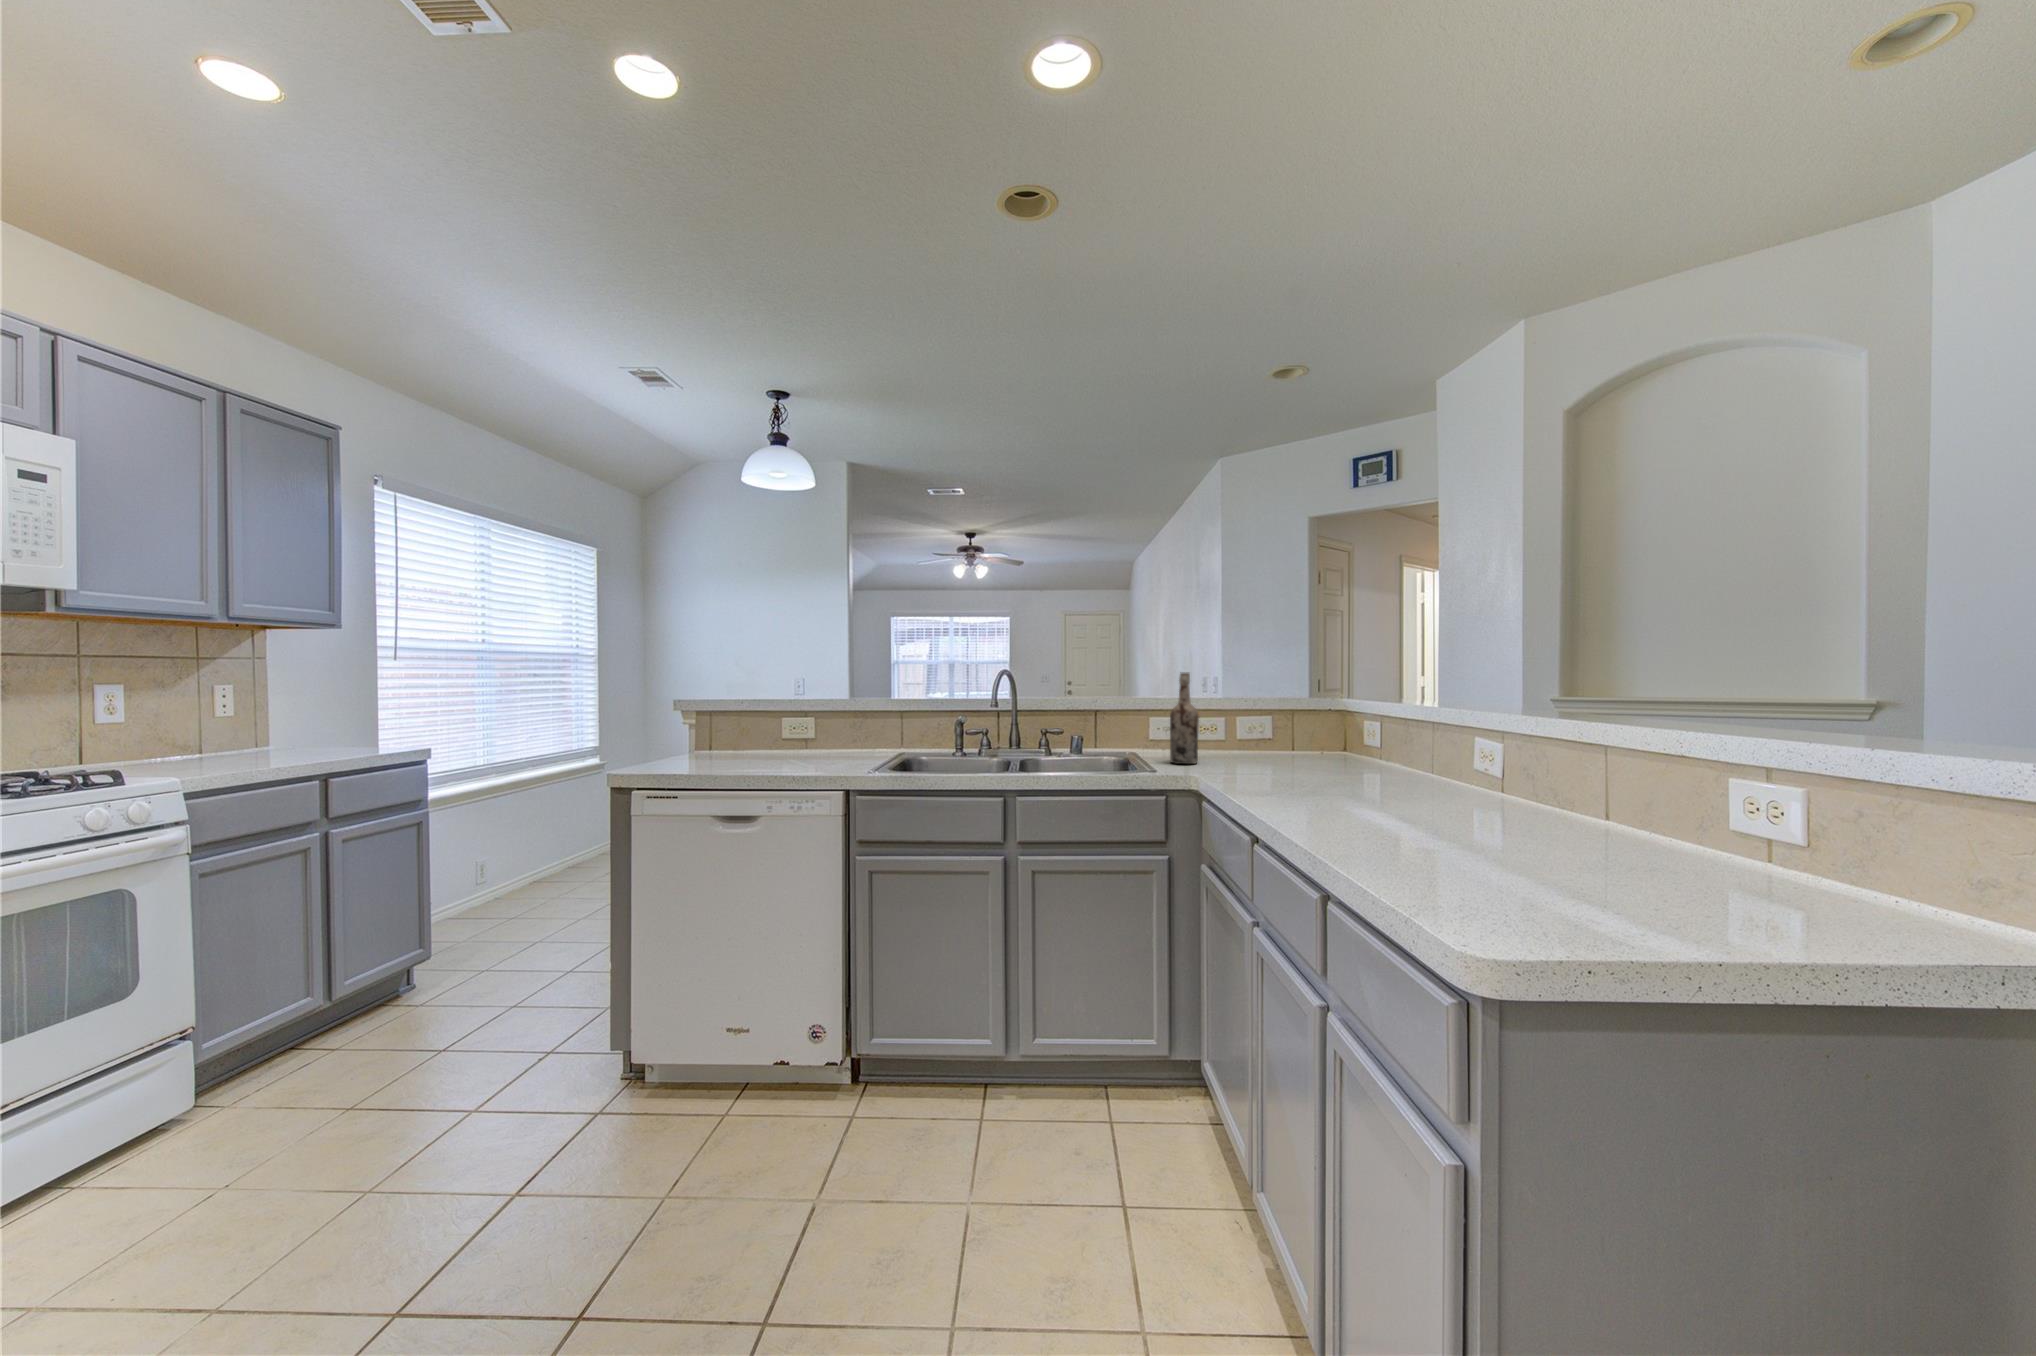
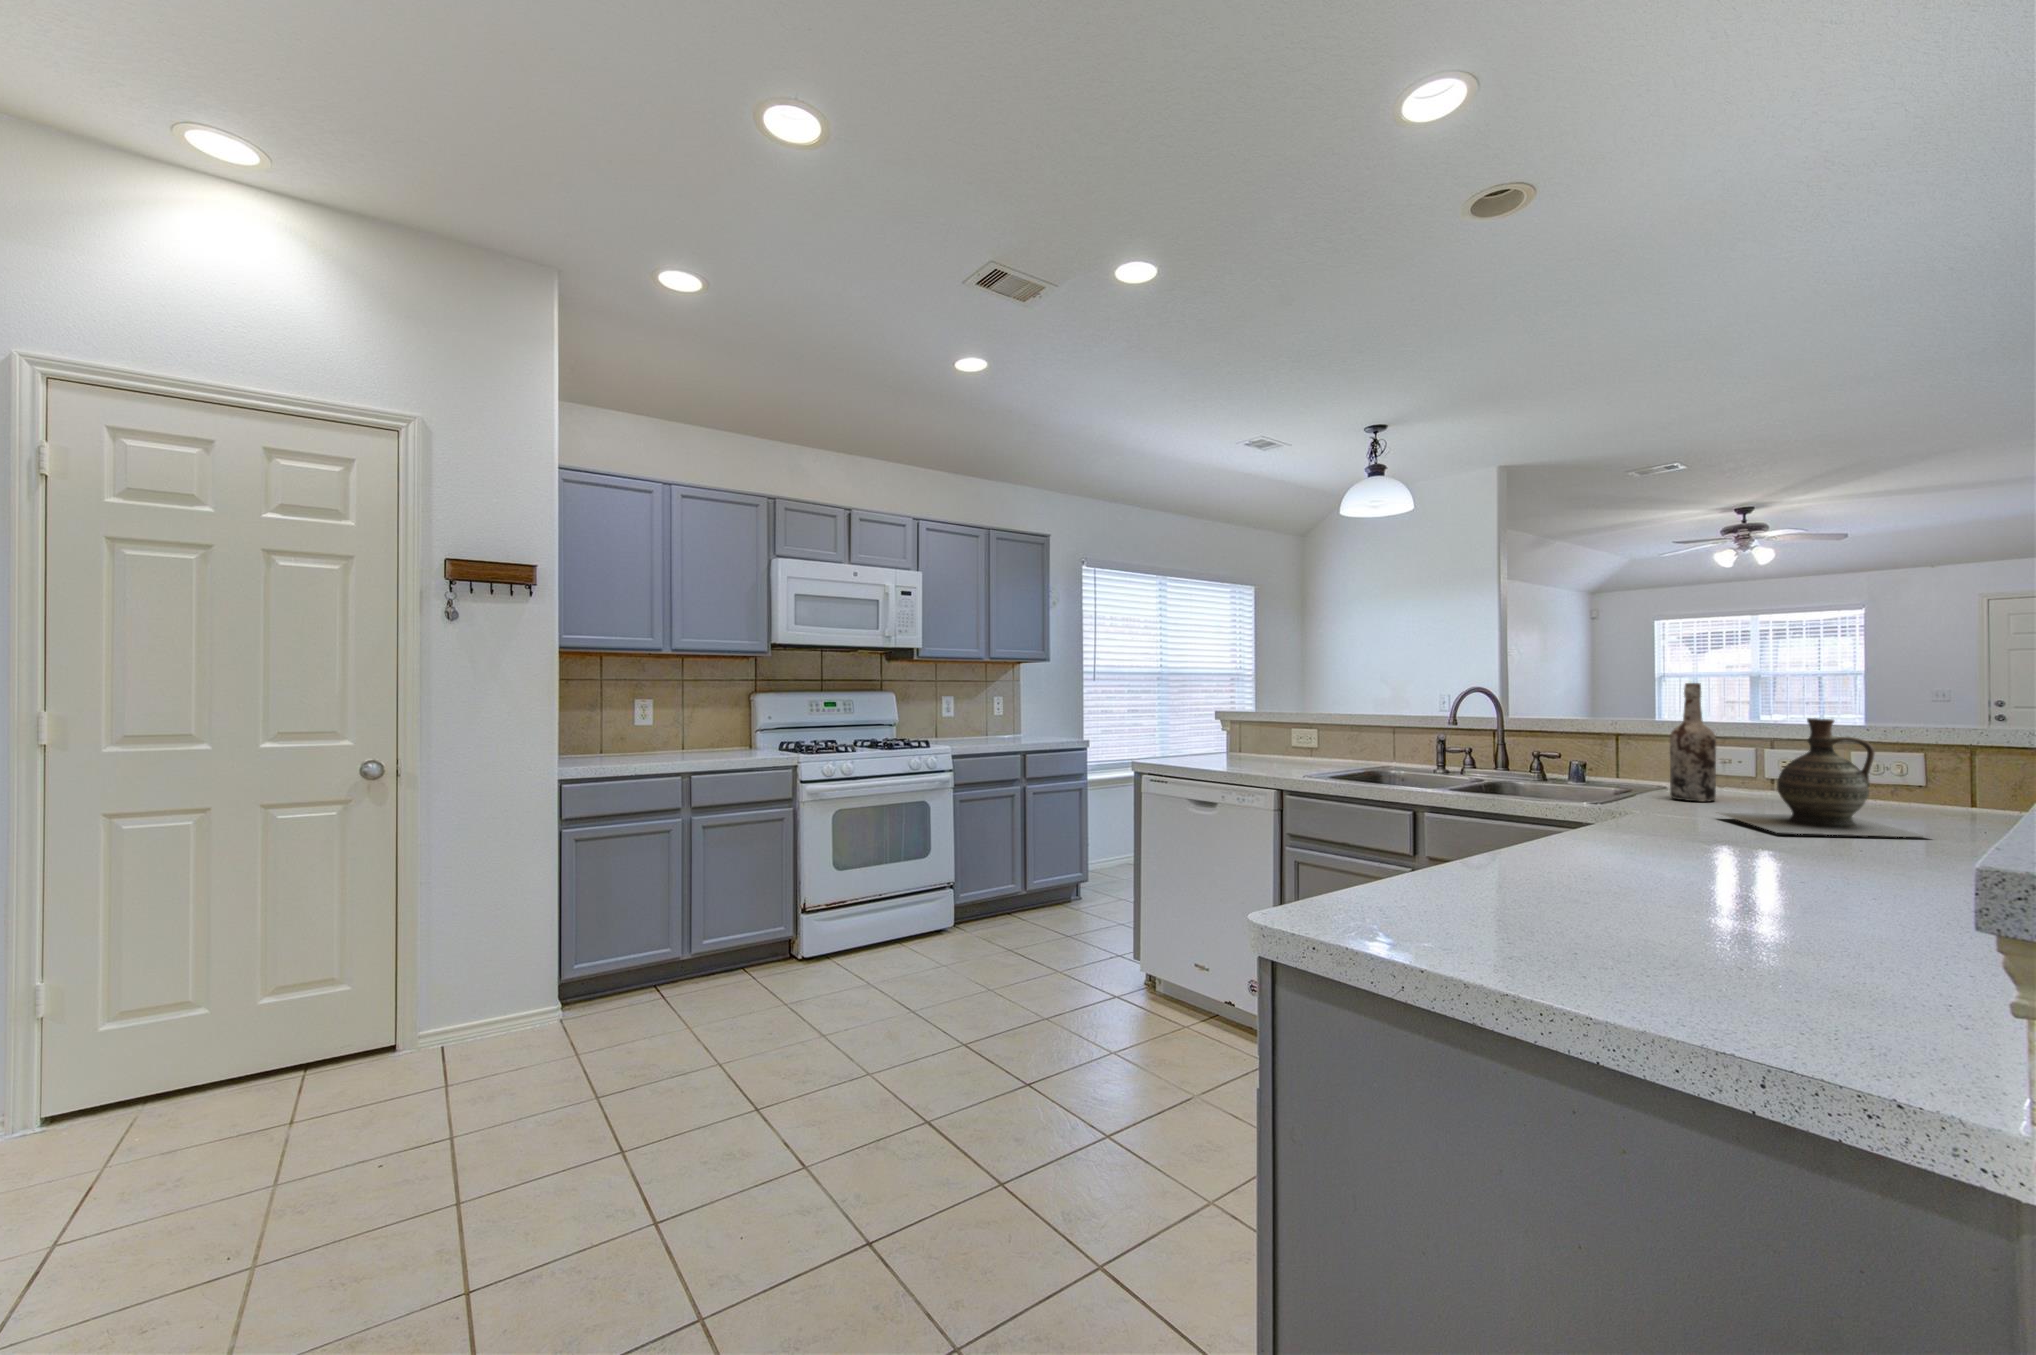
ceramic jug: none [1246,700,1365,787] -> present [1717,718,1930,838]

